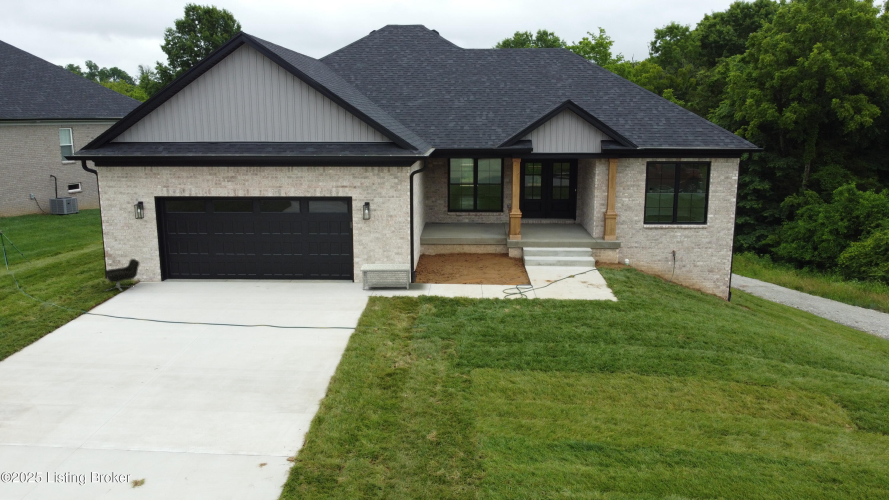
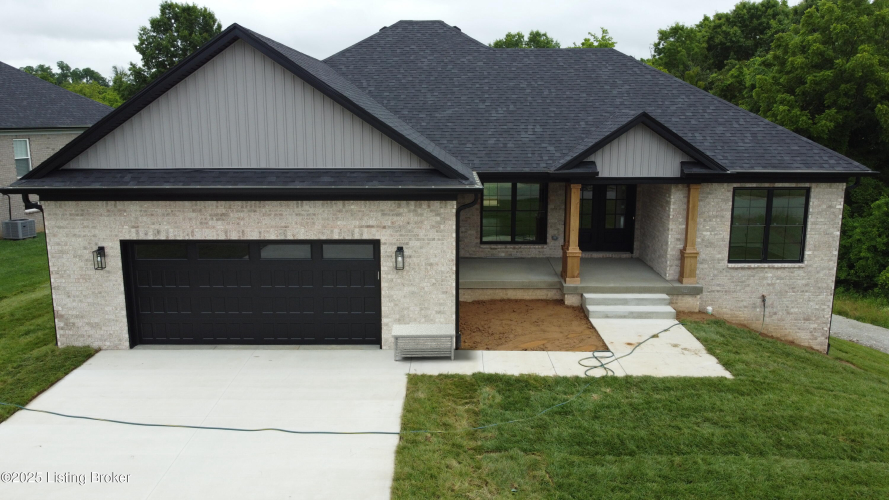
lounge chair: present [105,259,139,290] -> none [52,320,101,365]

